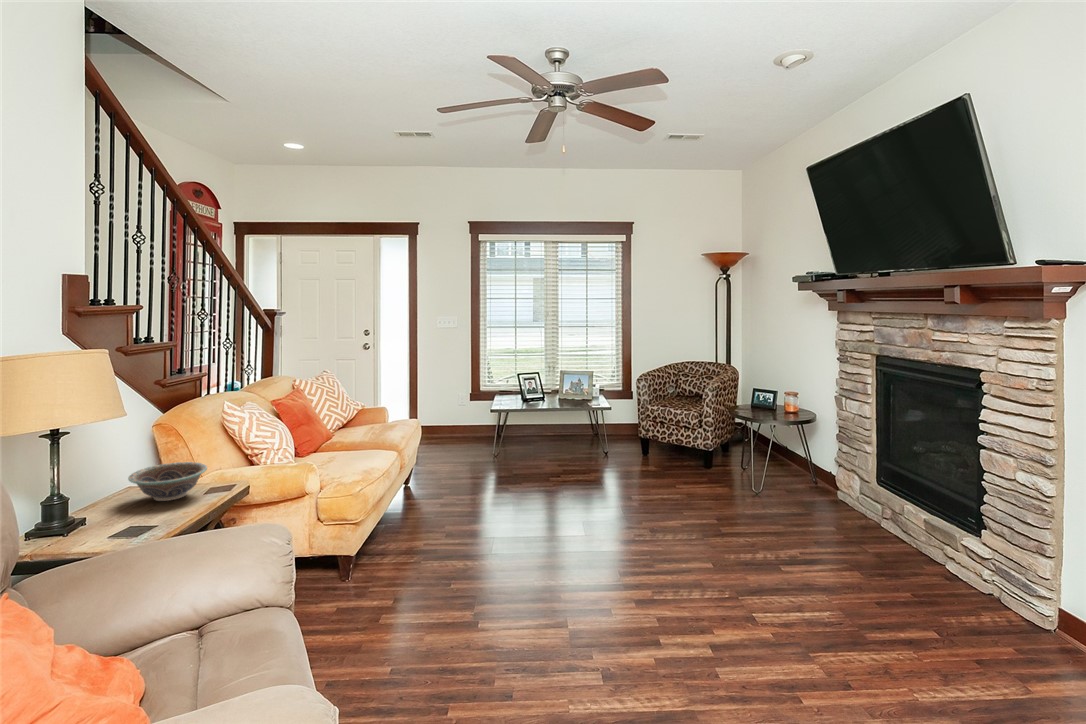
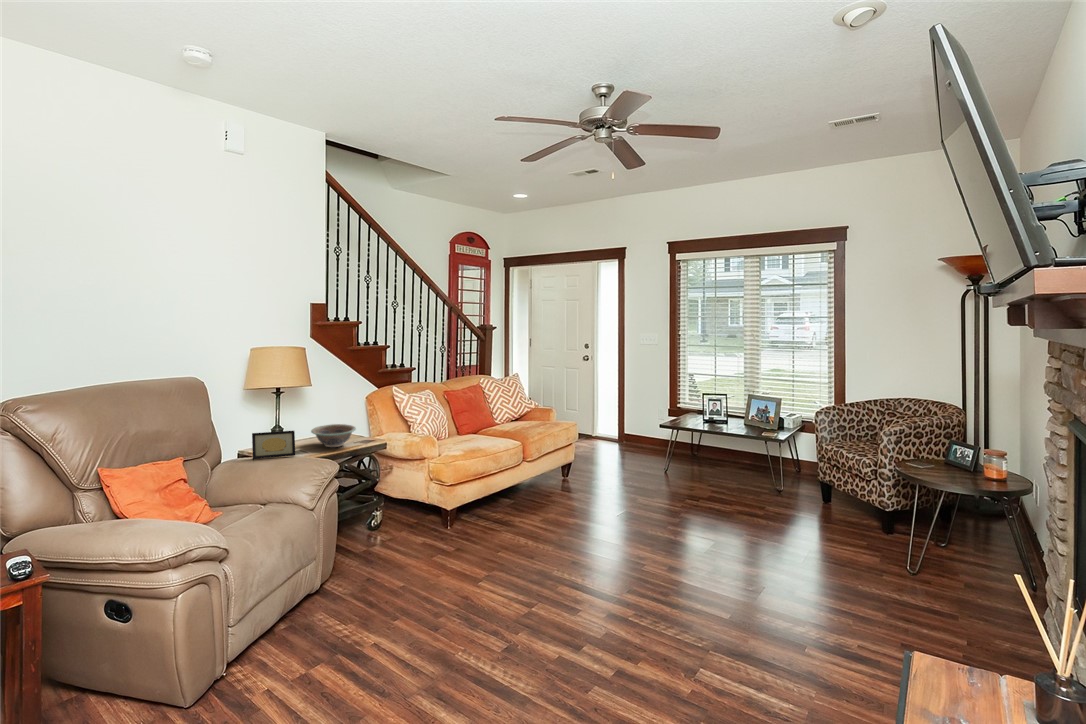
picture frame: none [52,483,137,546] -> present [252,431,295,459]

